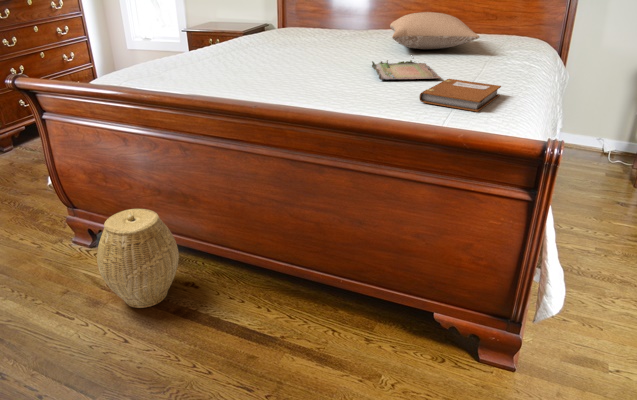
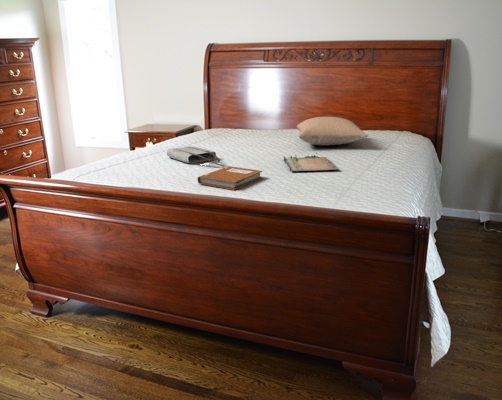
tote bag: none [229,48,293,70] -> present [167,146,220,164]
notebook: present [419,79,501,112] -> present [198,166,262,190]
woven basket: present [97,209,179,308] -> none [57,281,126,368]

